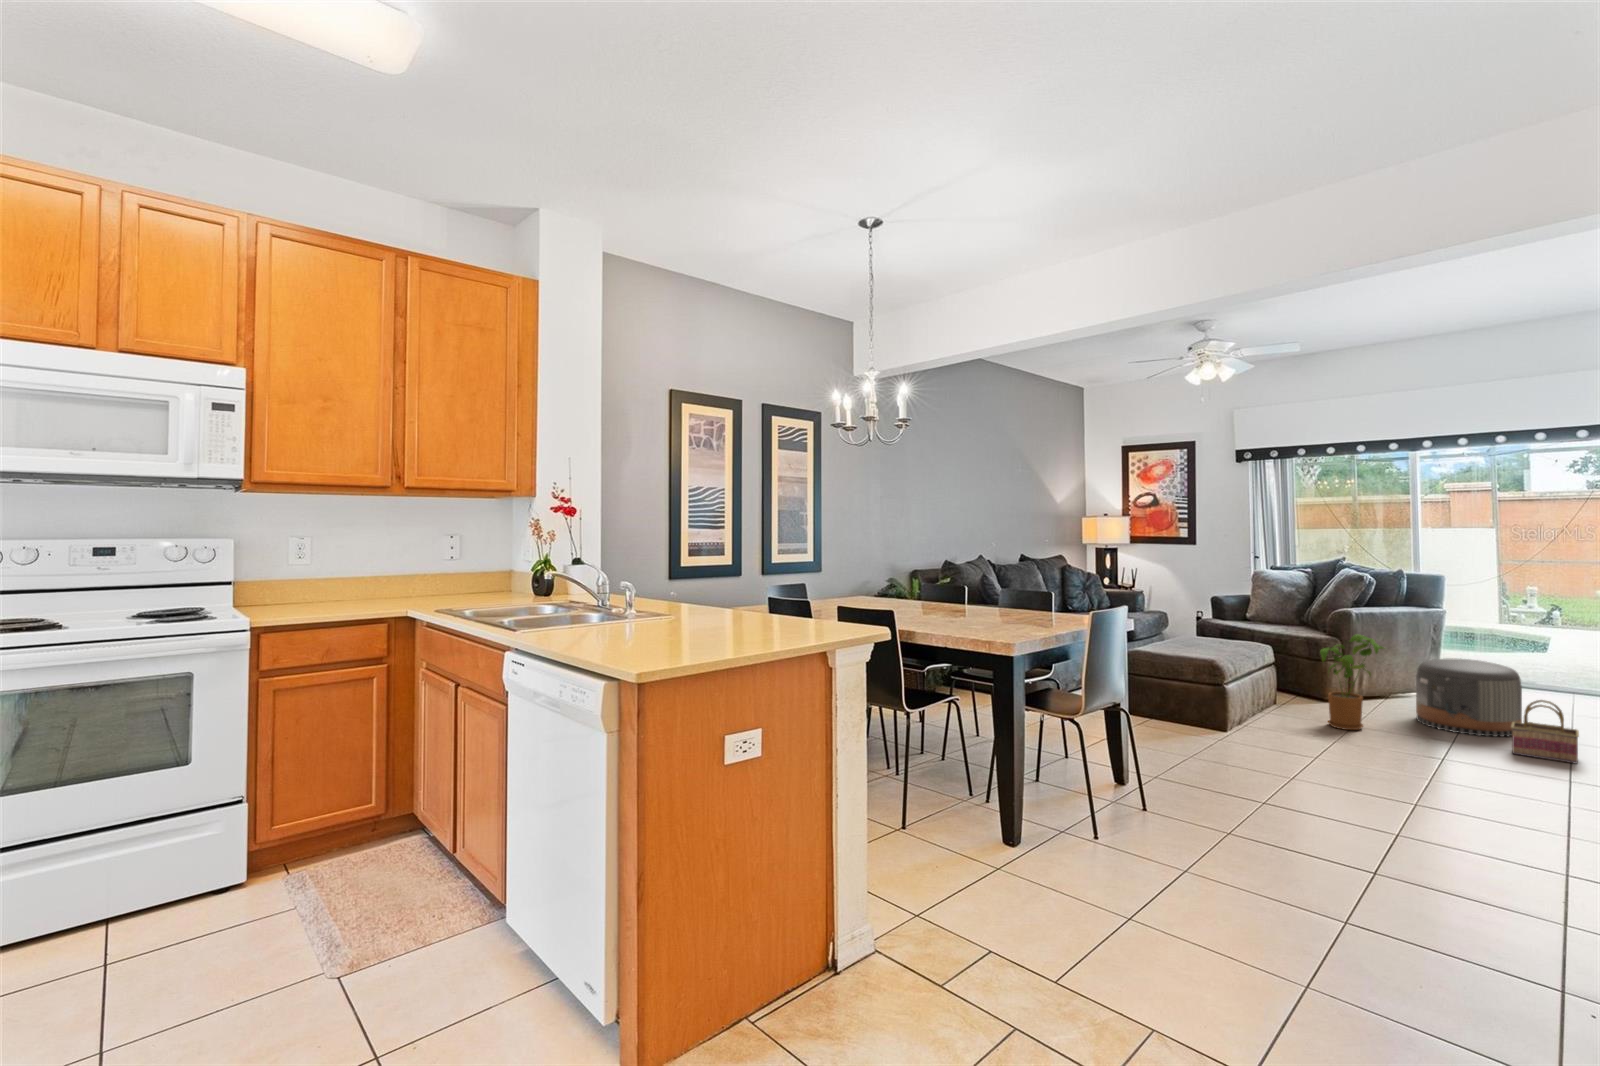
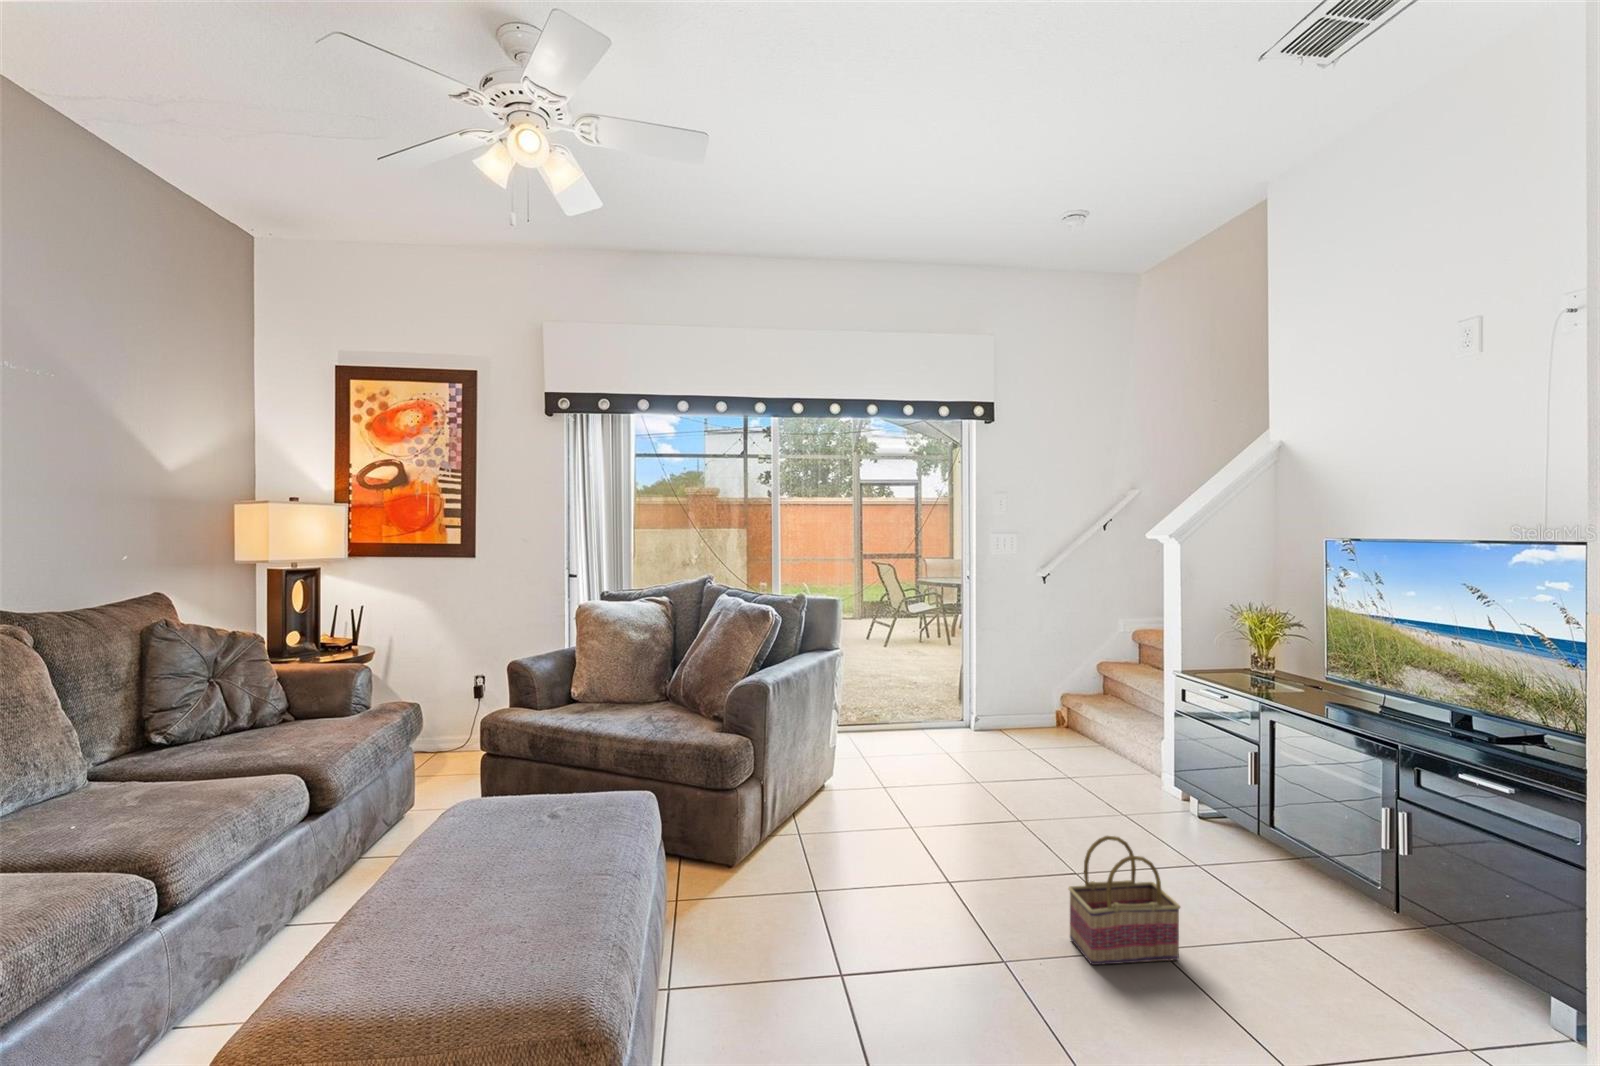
house plant: present [1320,634,1384,730] -> none [756,750,879,988]
pouf: present [1416,659,1522,737] -> none [877,749,1026,912]

